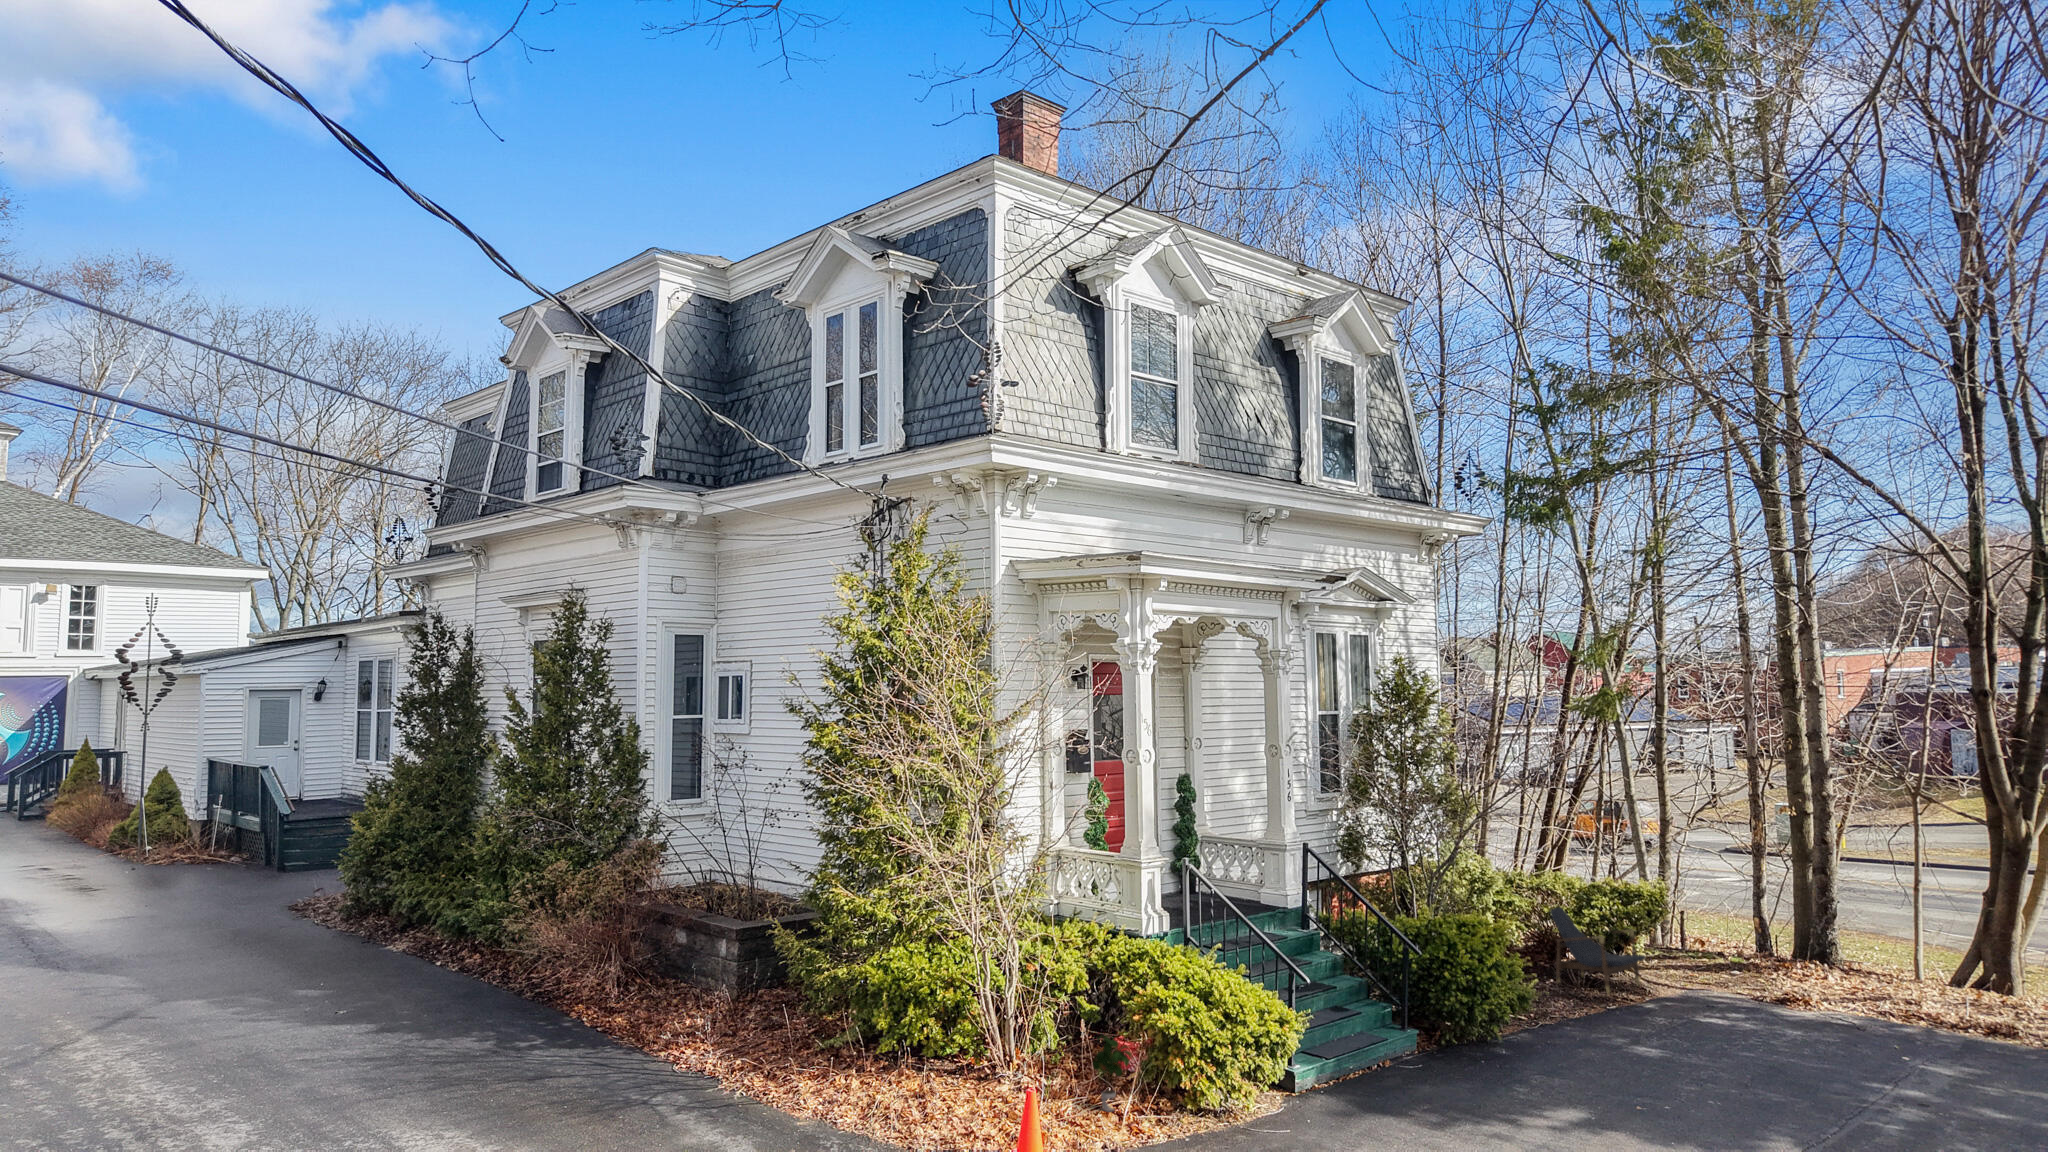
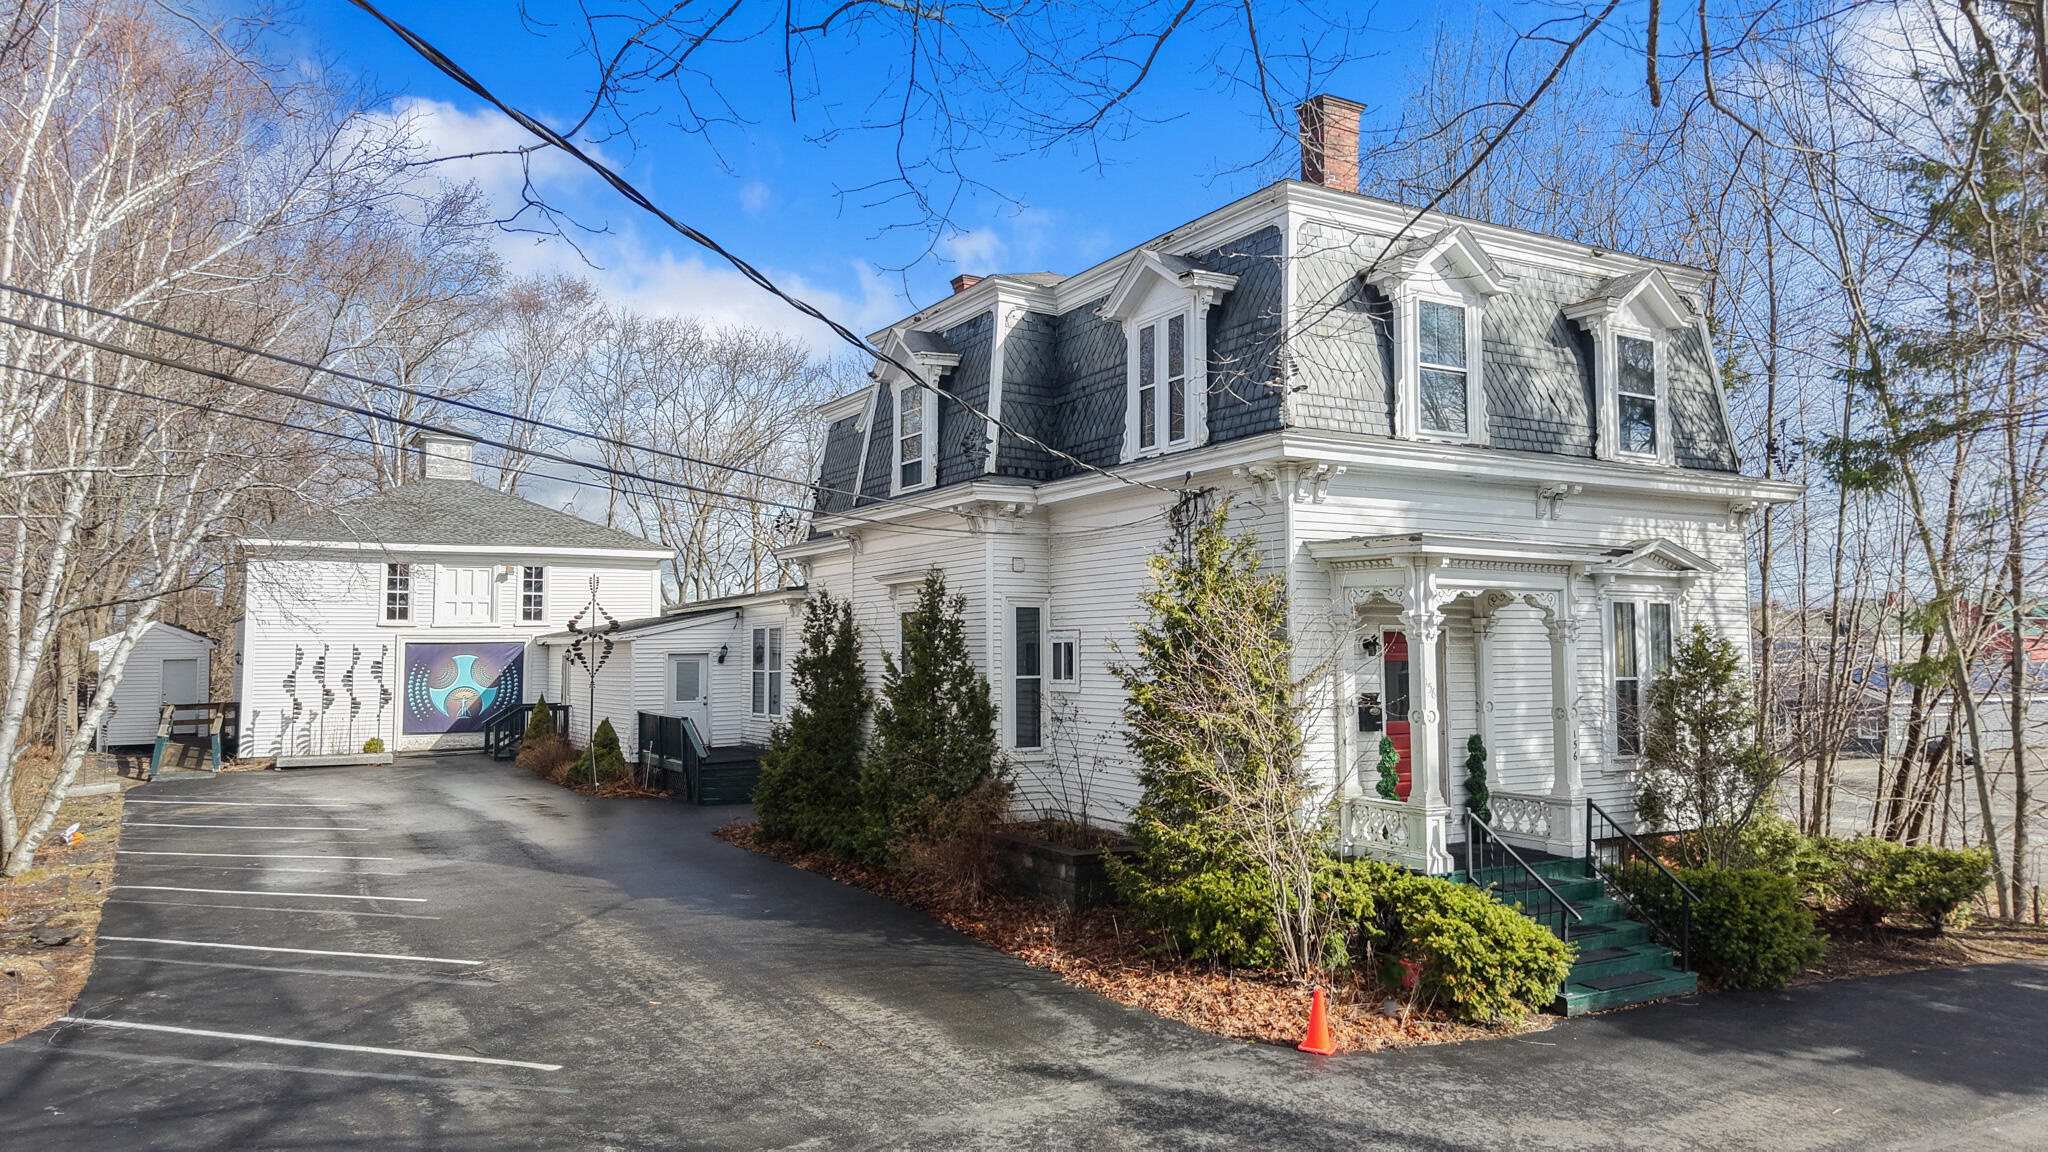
lounge chair: present [1550,907,1646,994] -> none [1870,877,1981,967]

